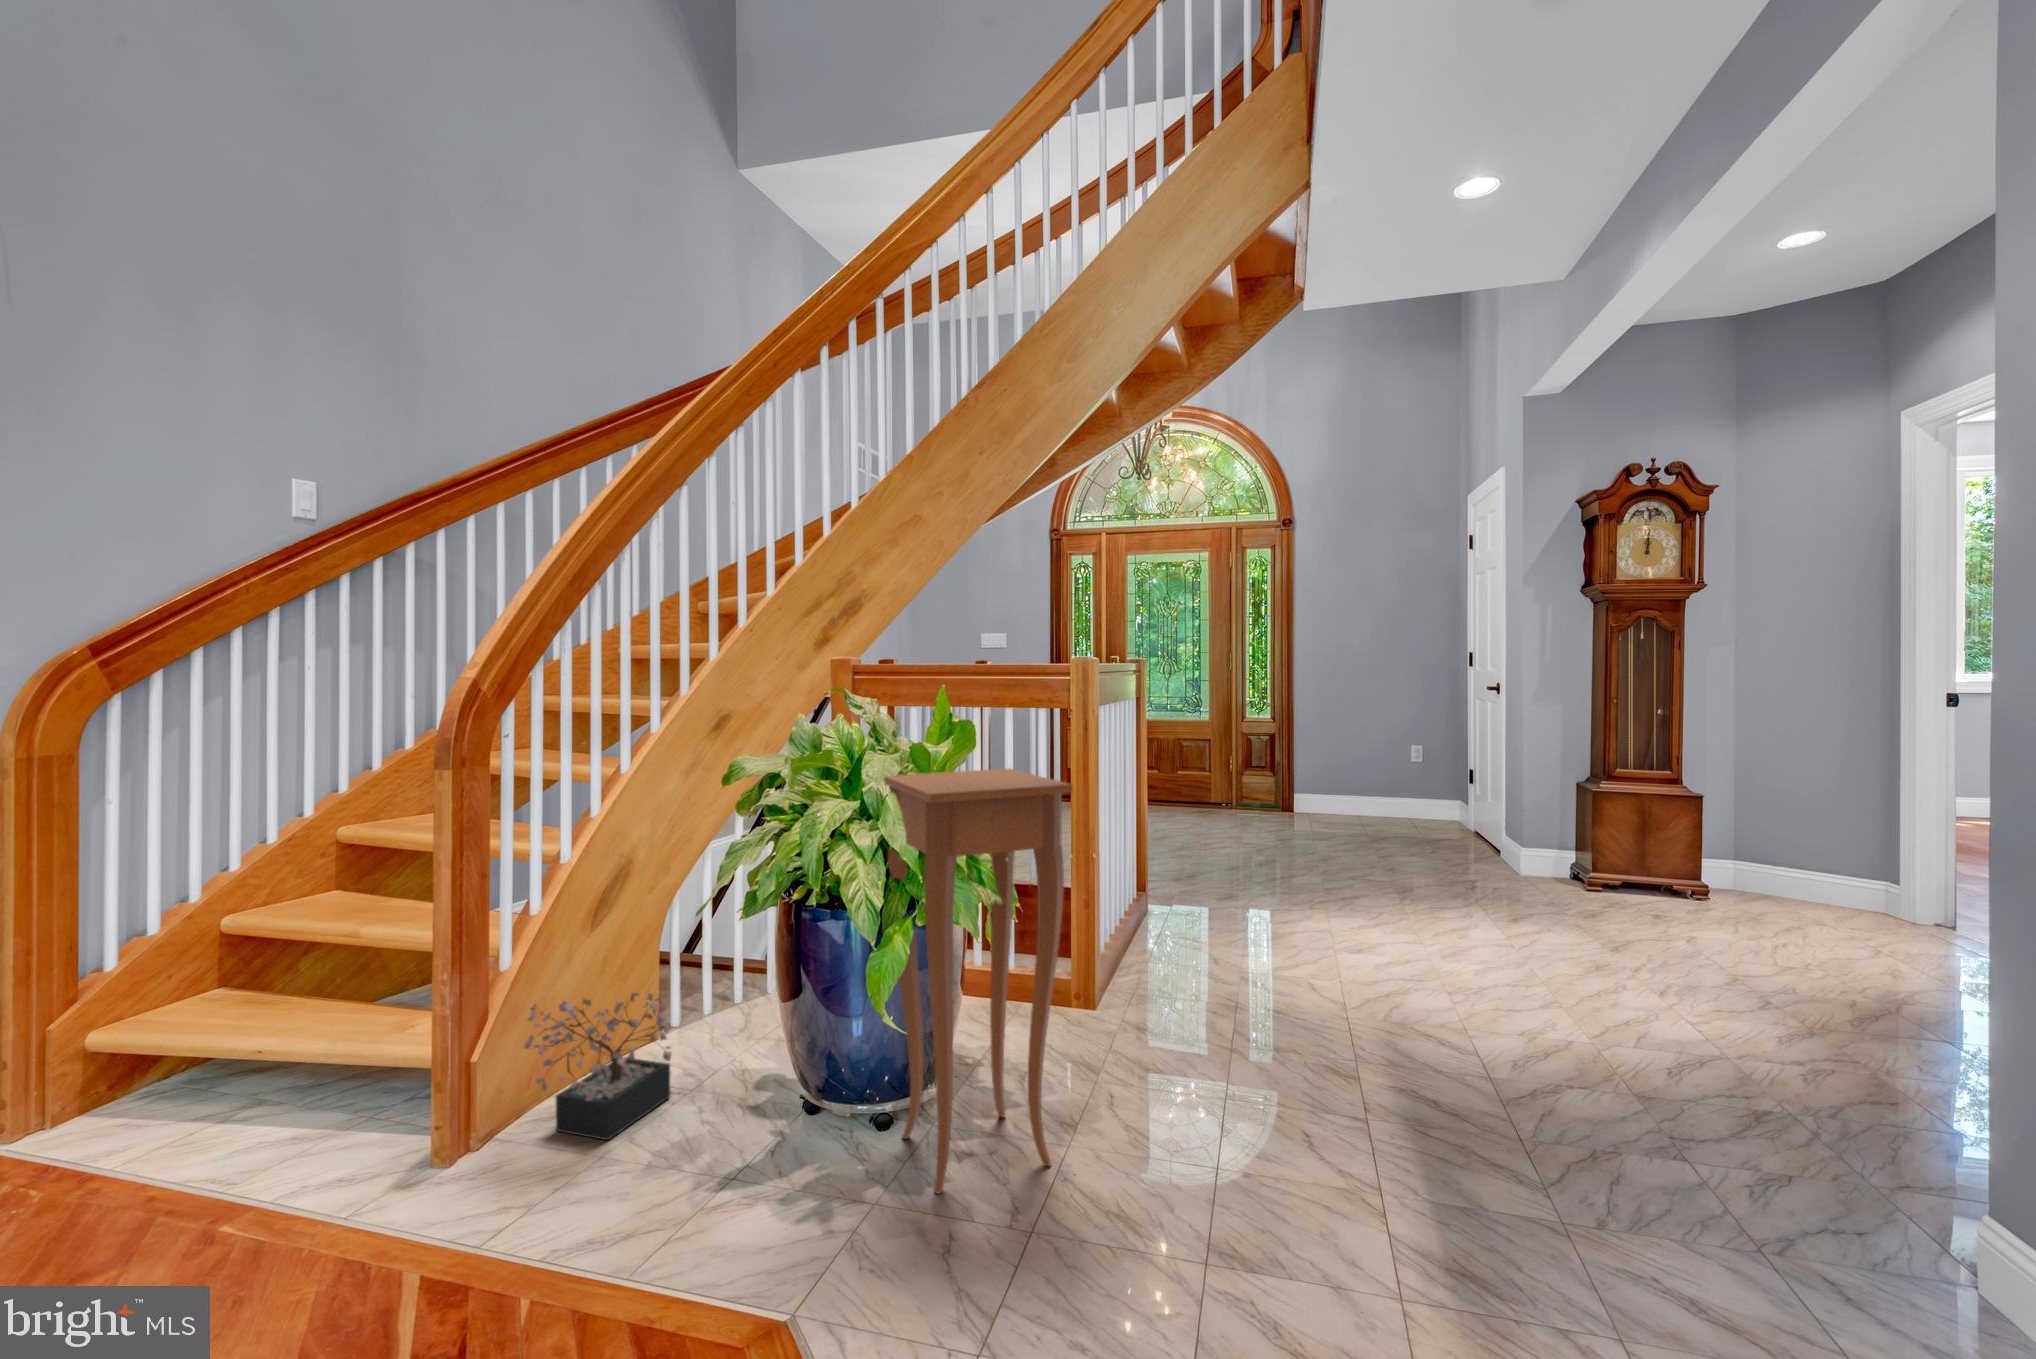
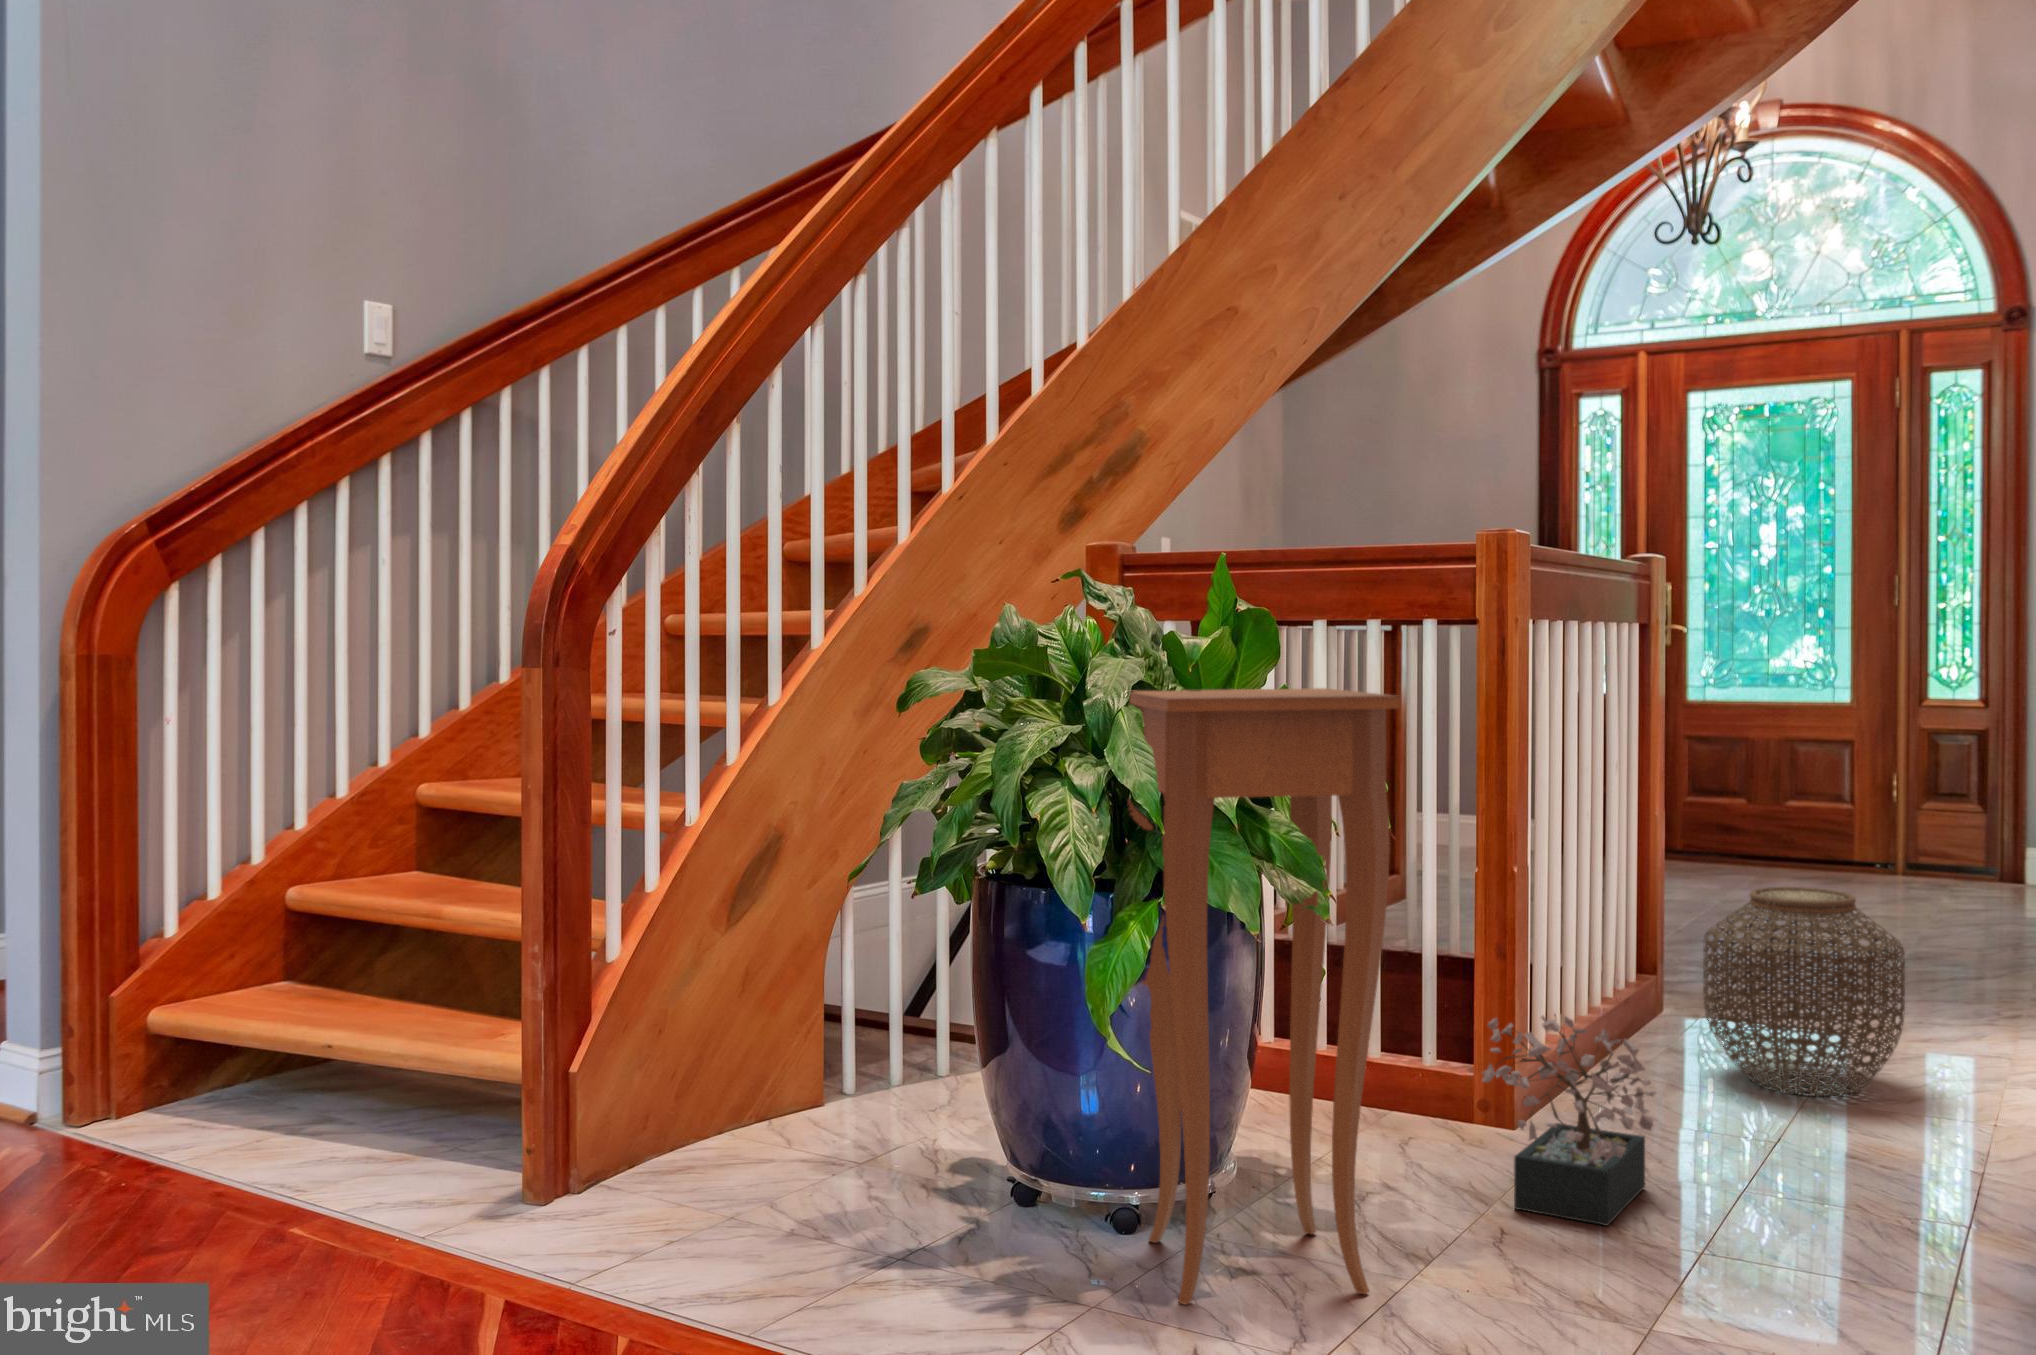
woven basket: none [1185,850,1291,971] -> present [1703,887,1905,1096]
decorative plant: present [524,993,672,1140] -> present [1482,1016,1657,1226]

